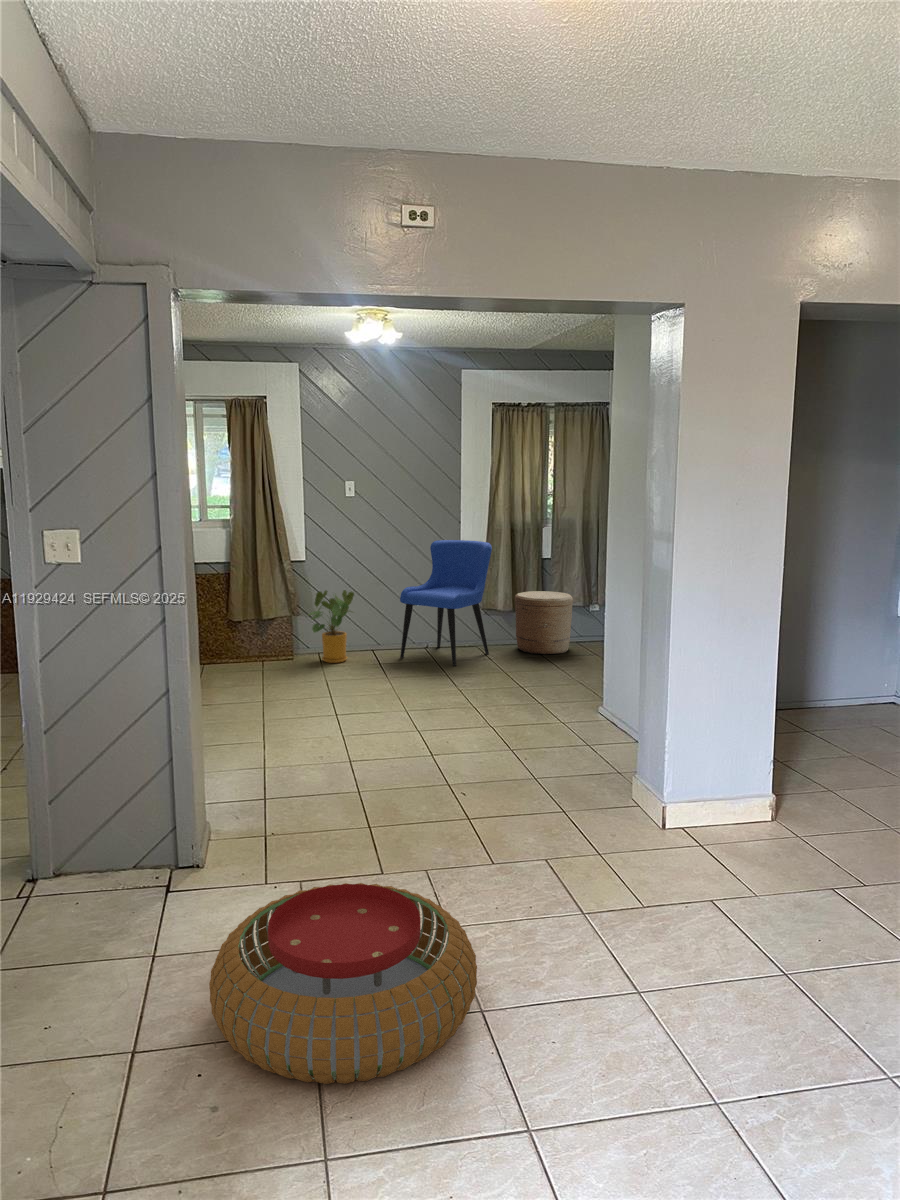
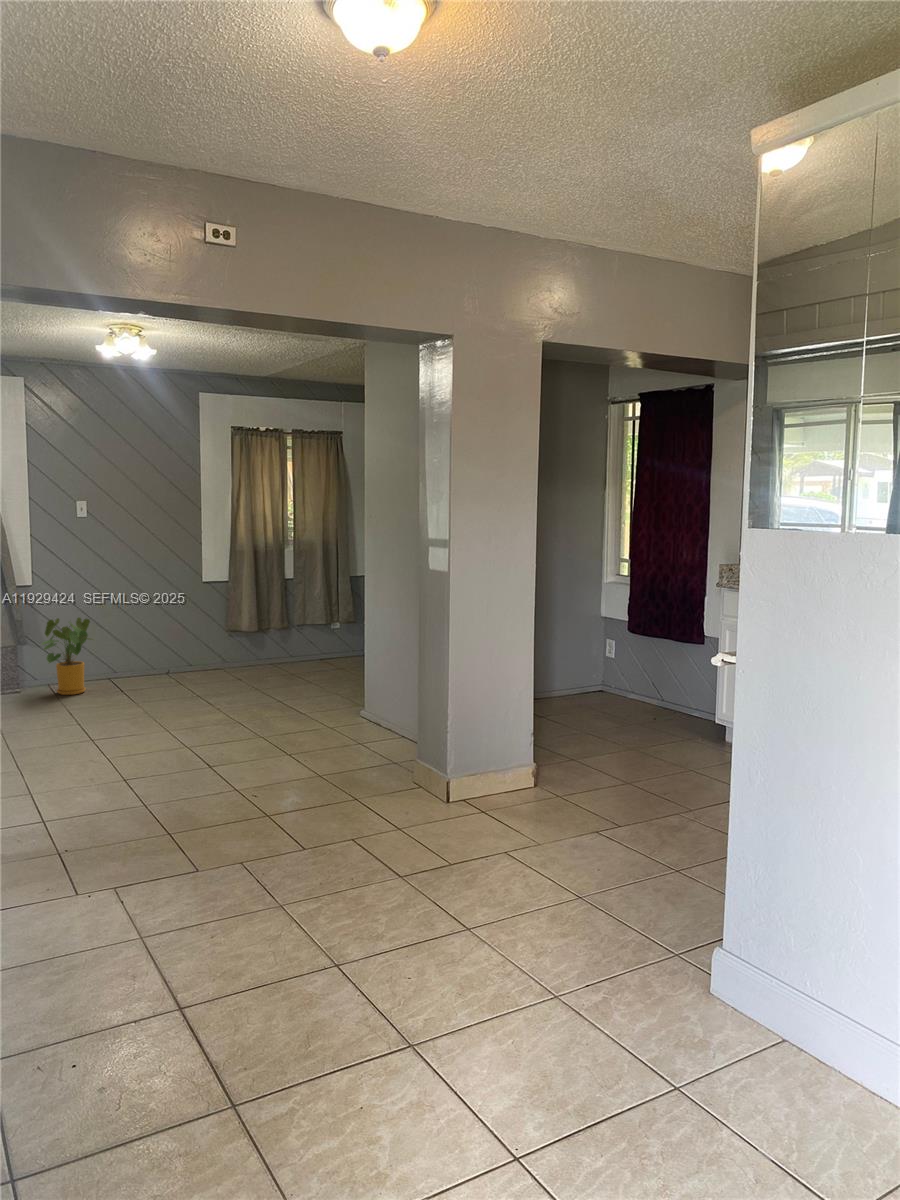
dining chair: present [400,540,492,666] -> none [143,563,237,689]
woven basket: present [515,591,573,655] -> none [261,612,318,673]
pouf: present [209,883,477,1084] -> none [66,869,335,1053]

